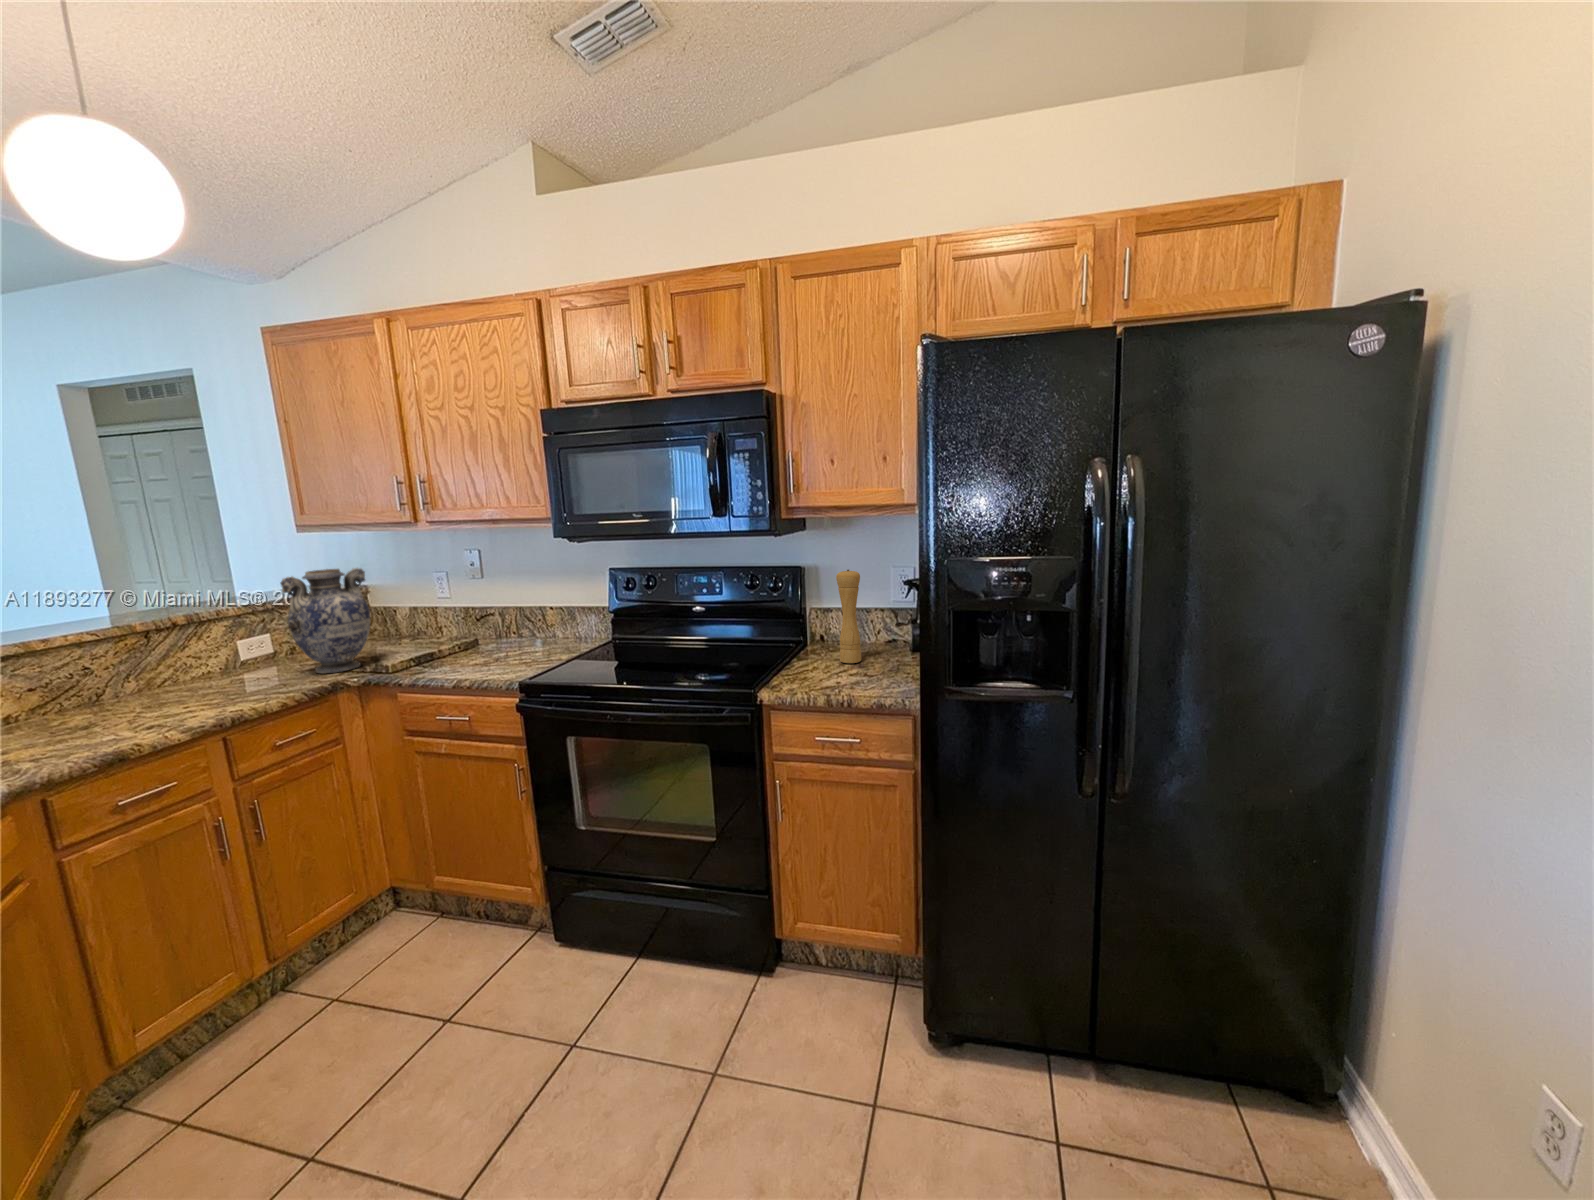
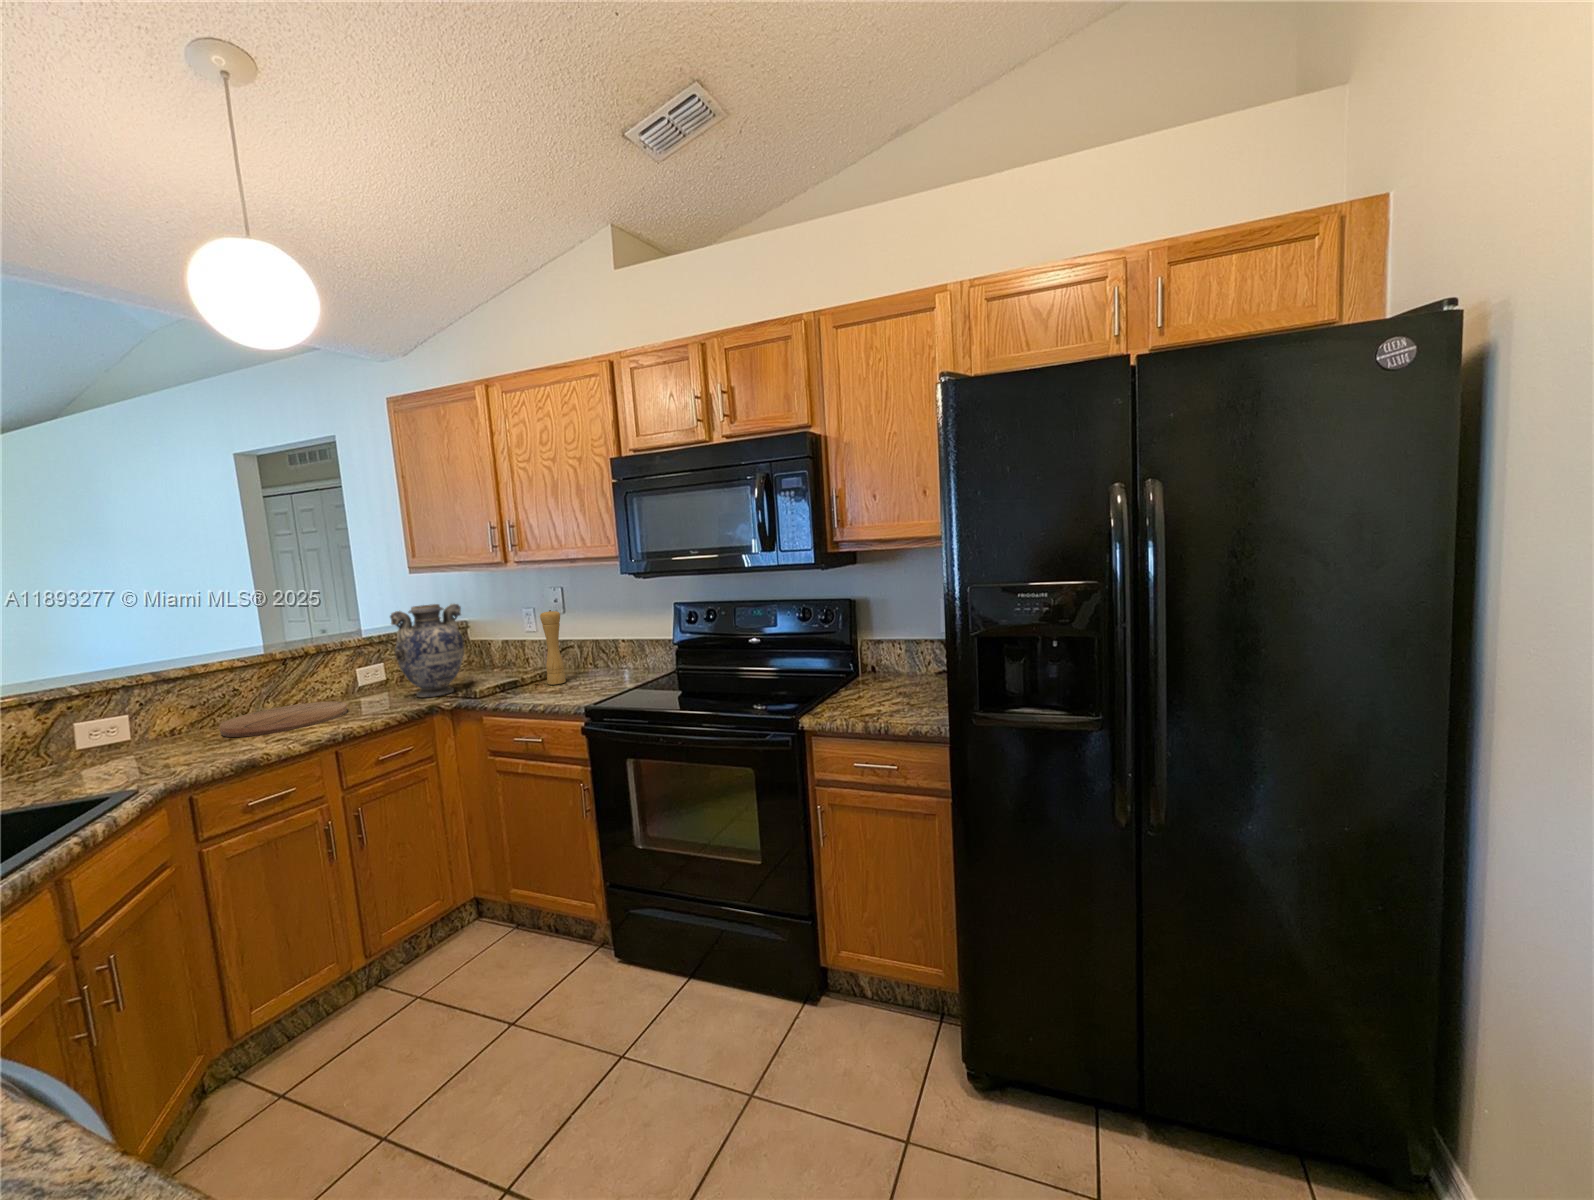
pepper mill: present [836,569,861,663] -> present [540,610,566,685]
cutting board: none [68,680,232,725] -> present [219,702,347,737]

